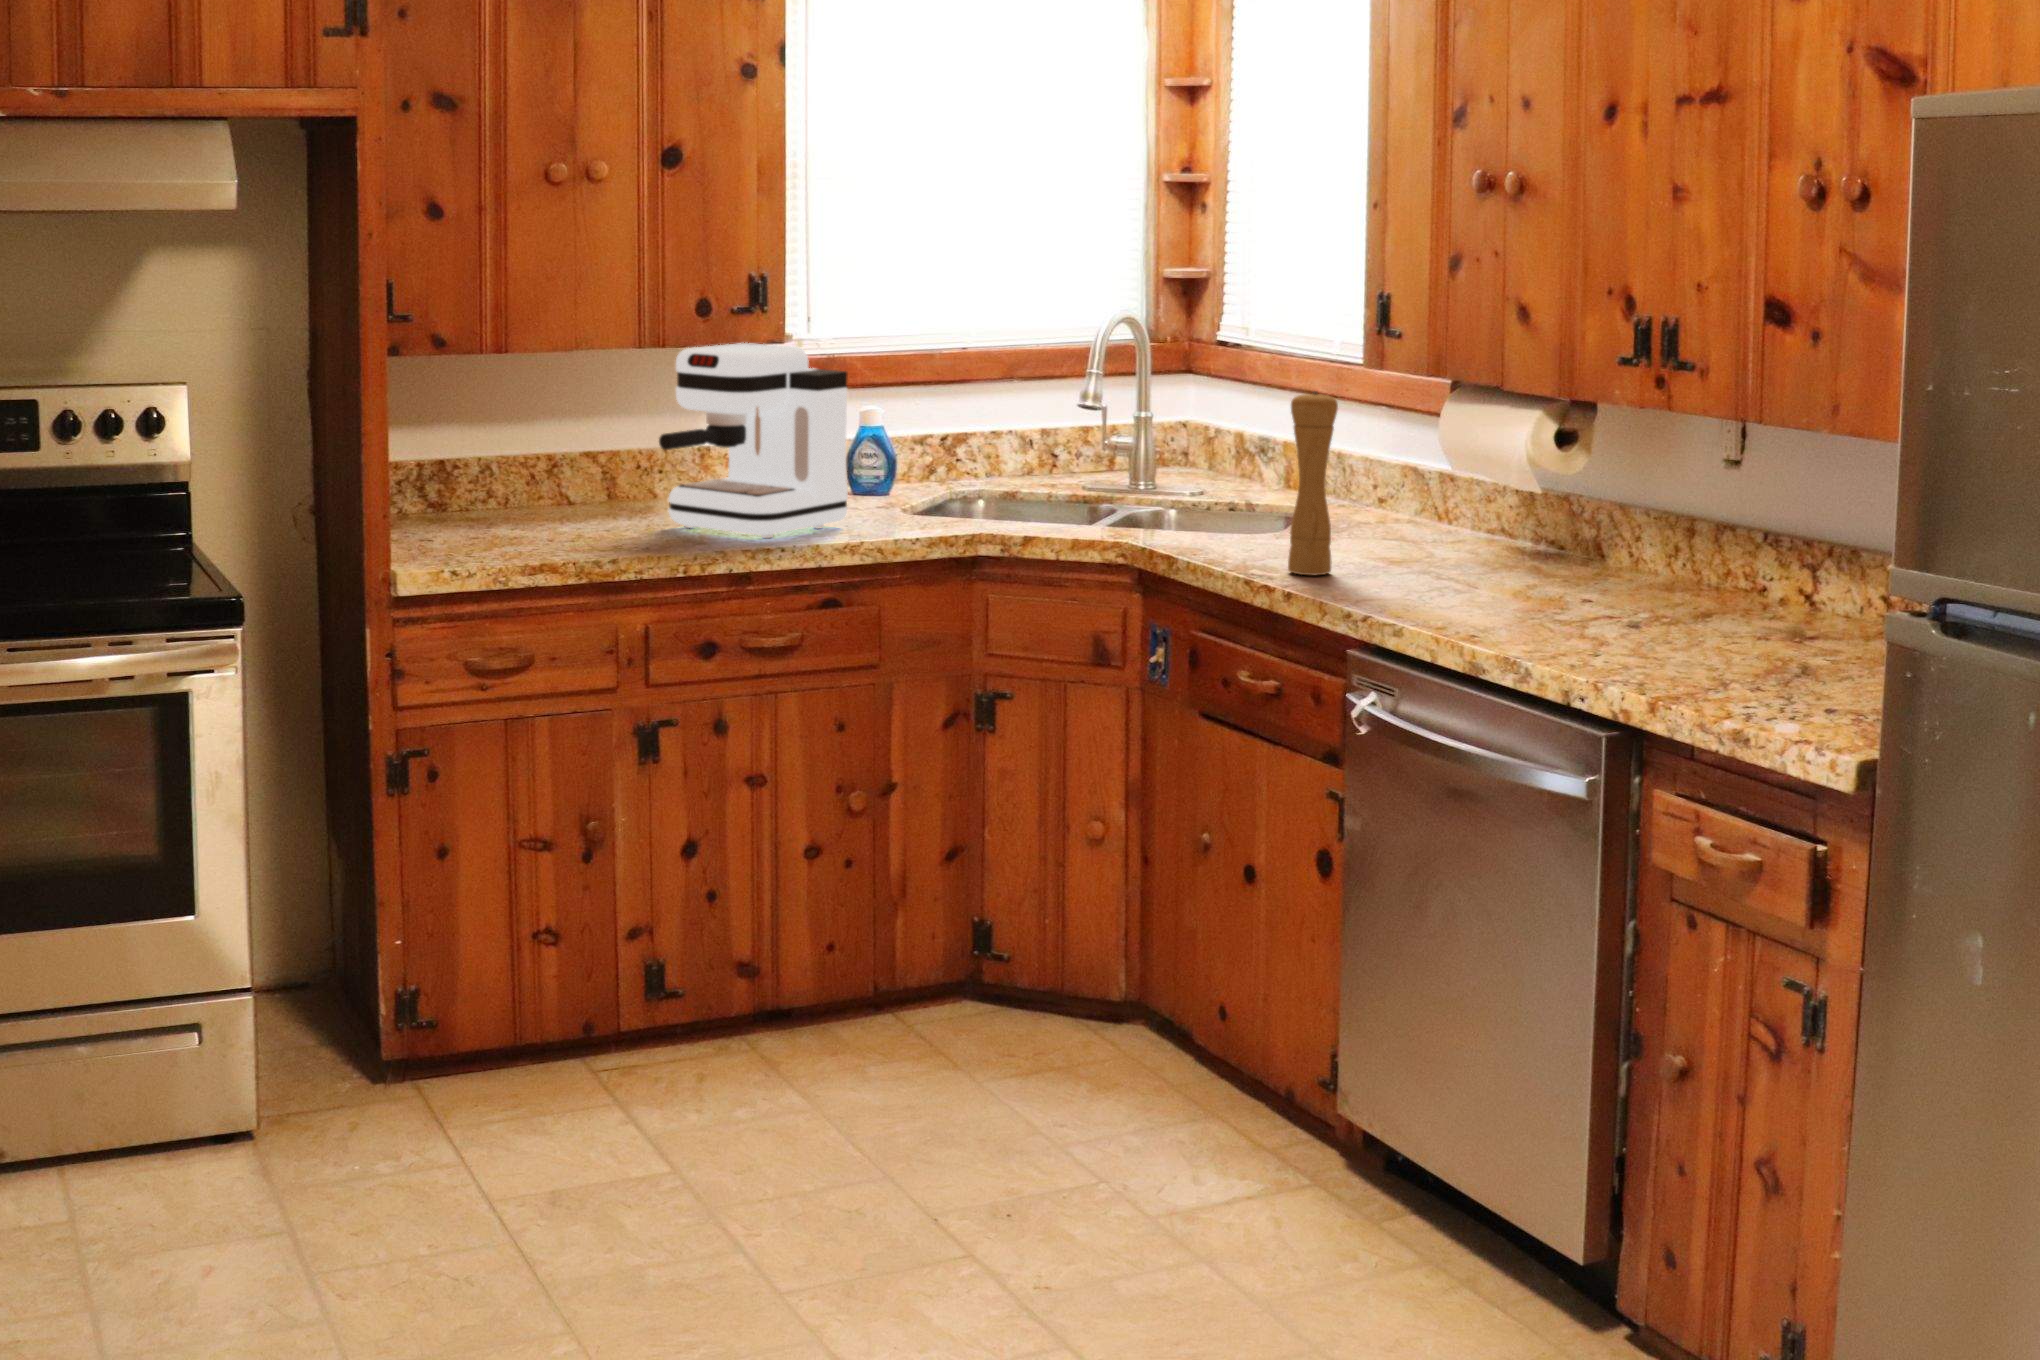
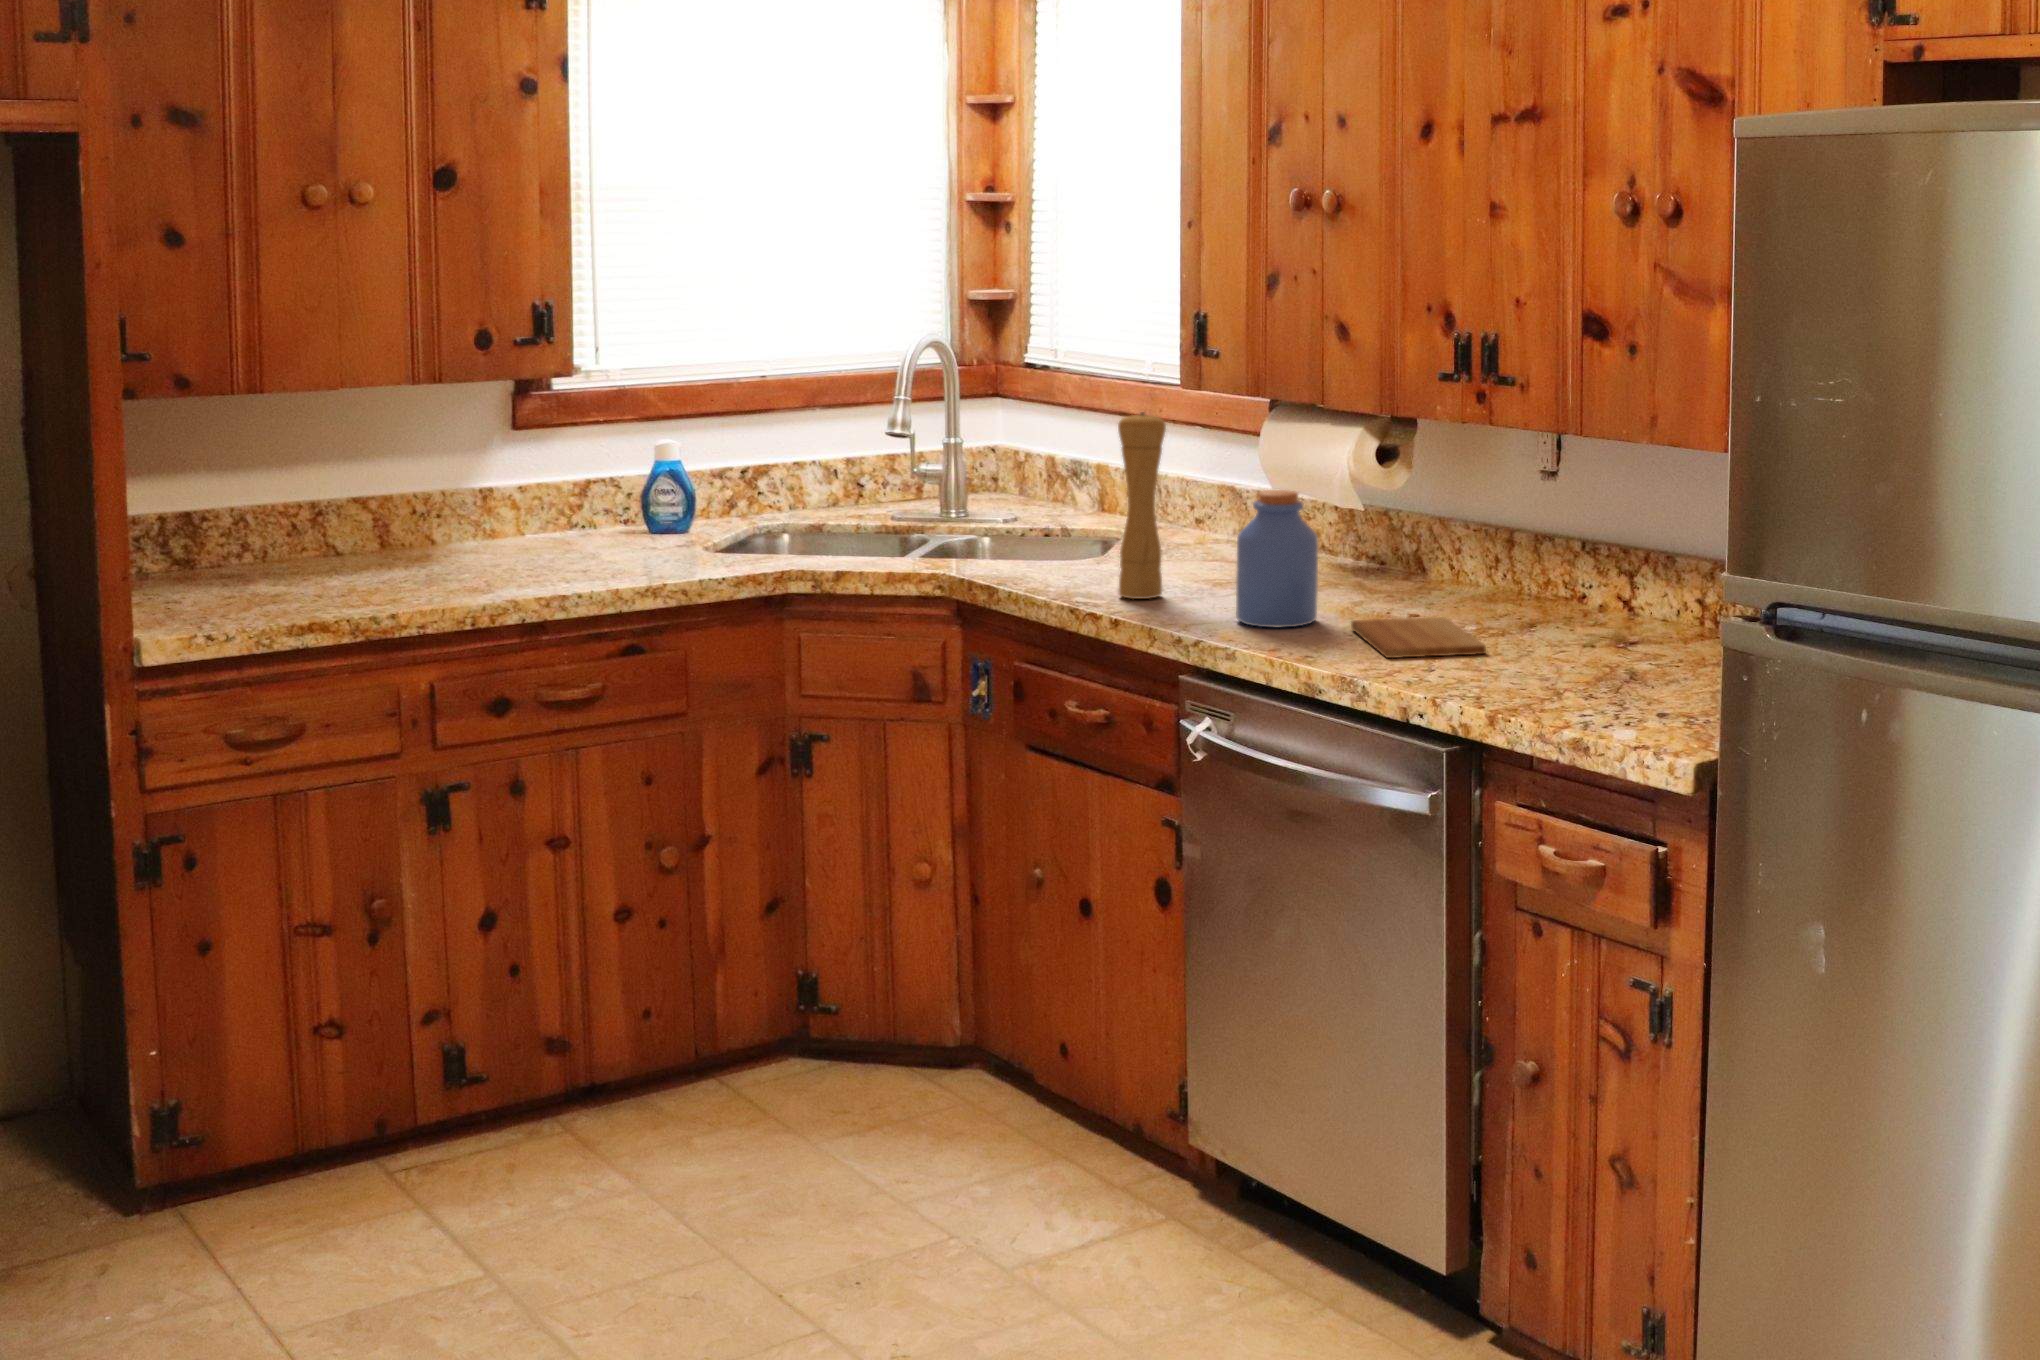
coffee maker: present [659,343,848,538] -> none [414,373,640,586]
jar: none [1401,472,1486,608] -> present [1236,490,1318,628]
cutting board: none [1517,605,1653,644] -> present [1351,617,1486,658]

